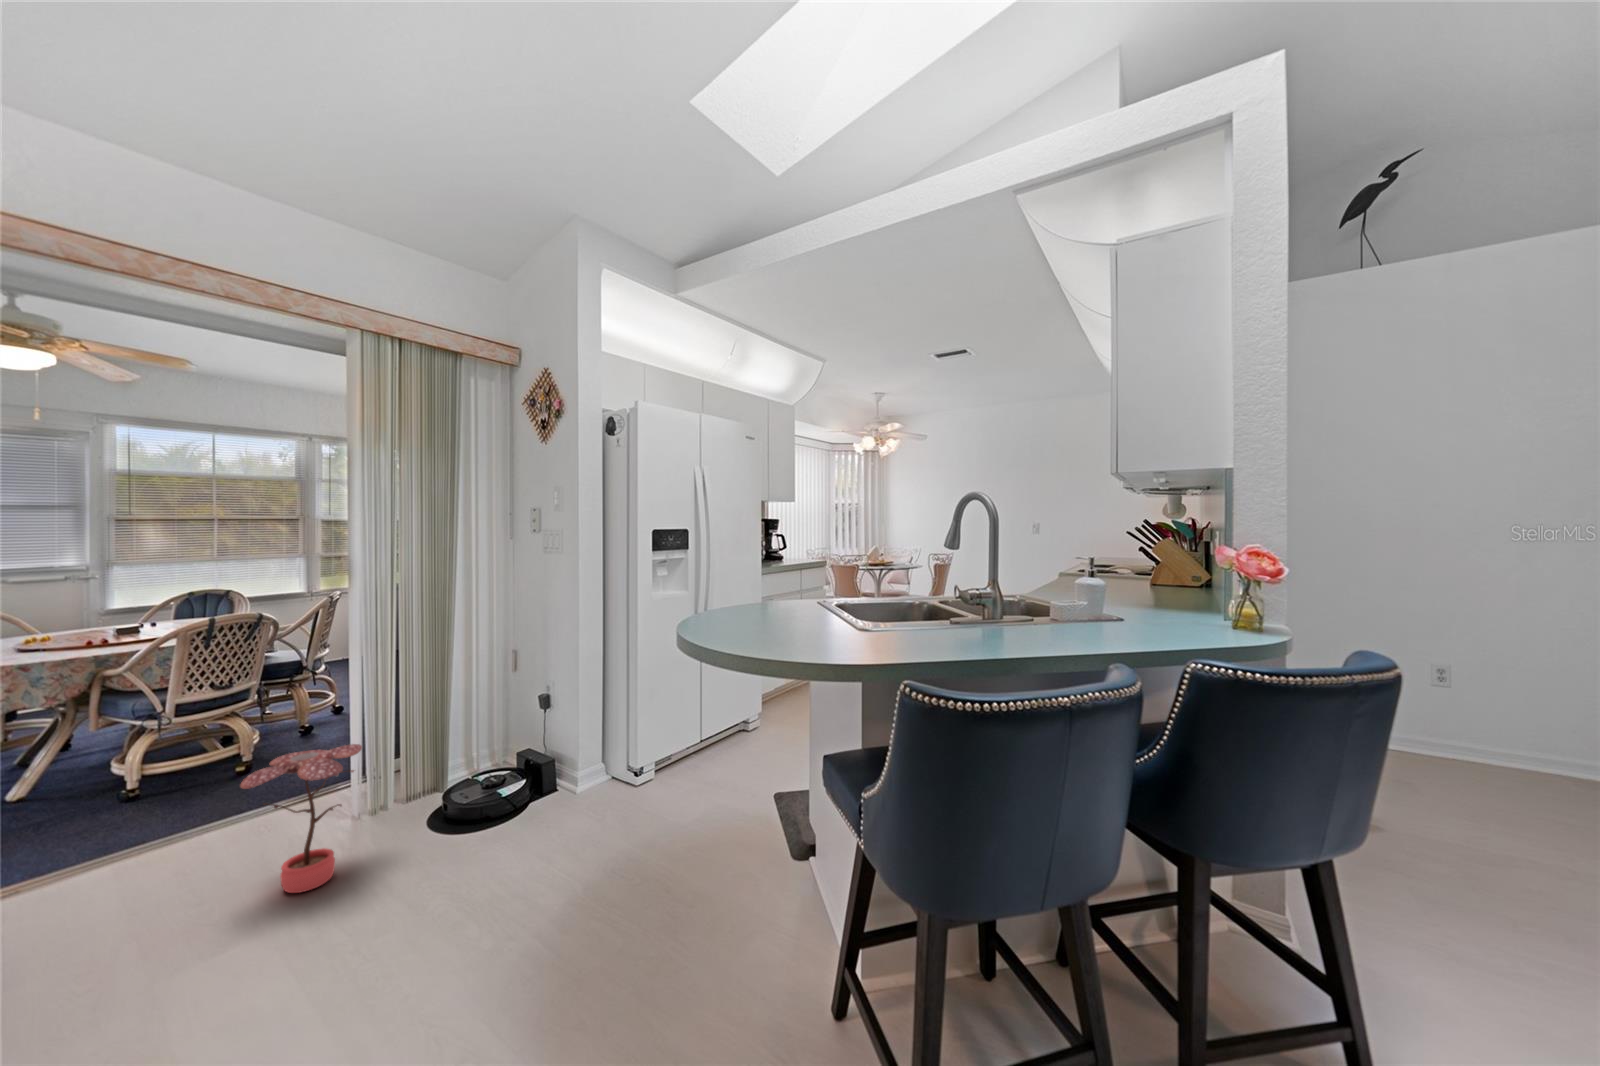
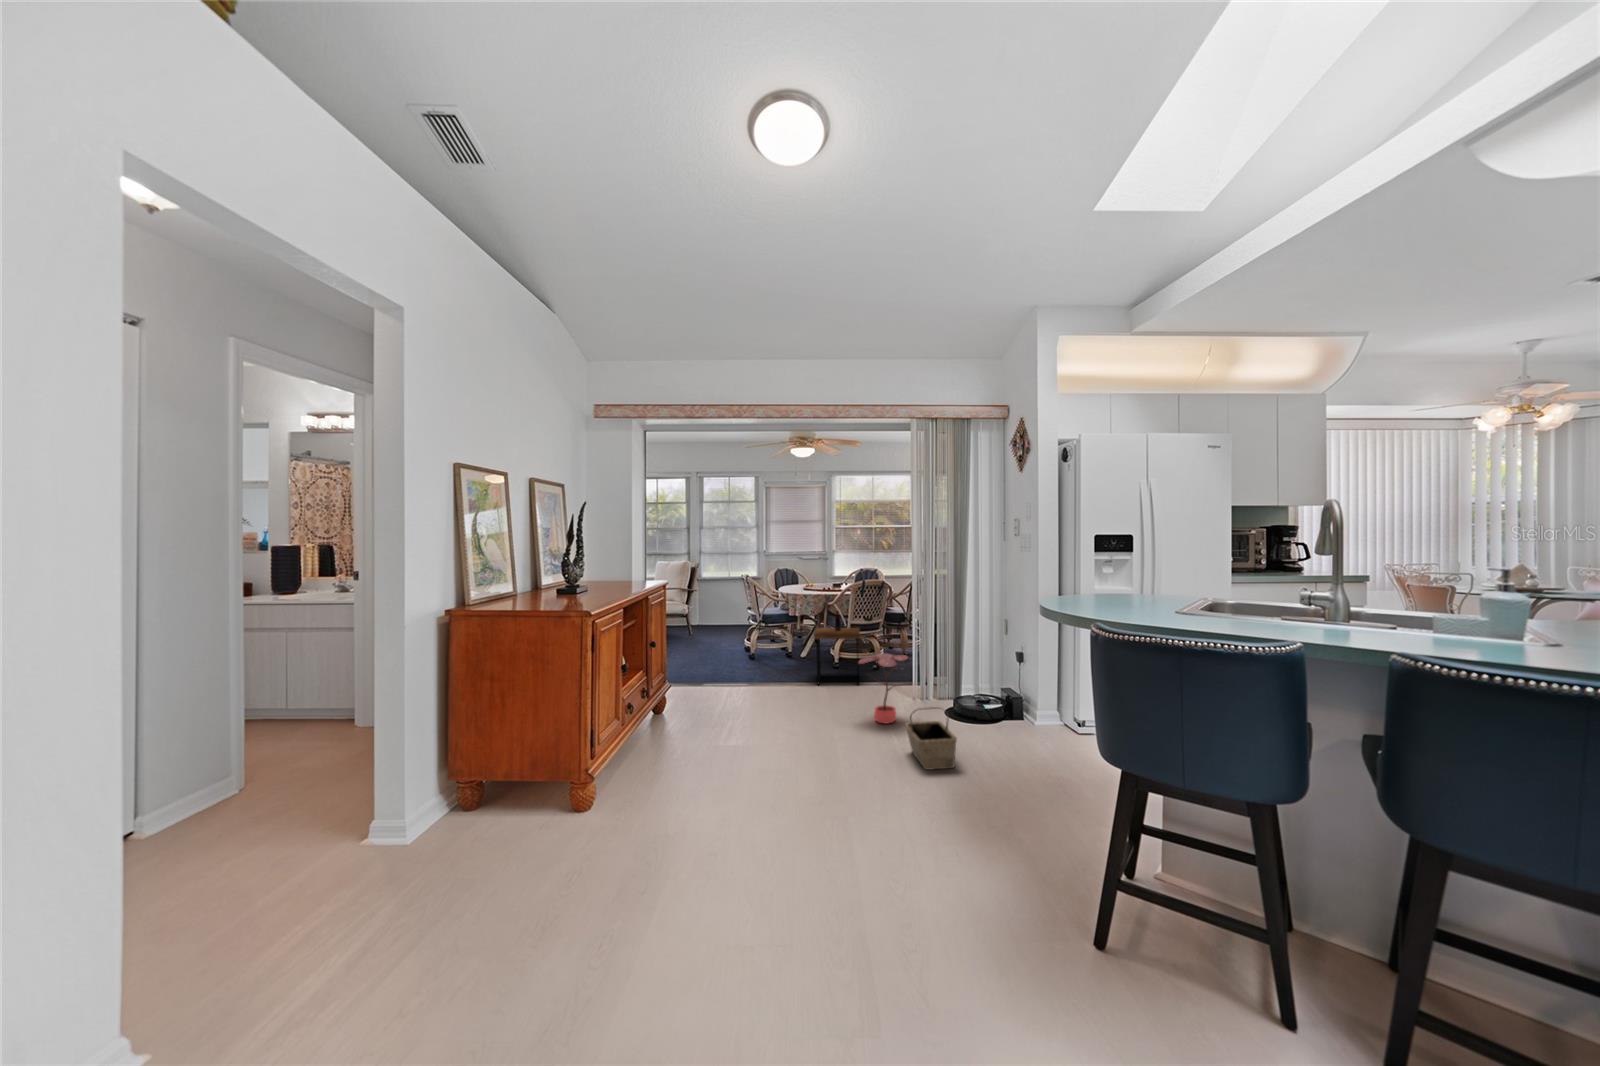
side table: none [73,682,213,854] -> present [814,611,860,684]
basket: none [388,829,511,964] -> present [905,707,957,770]

